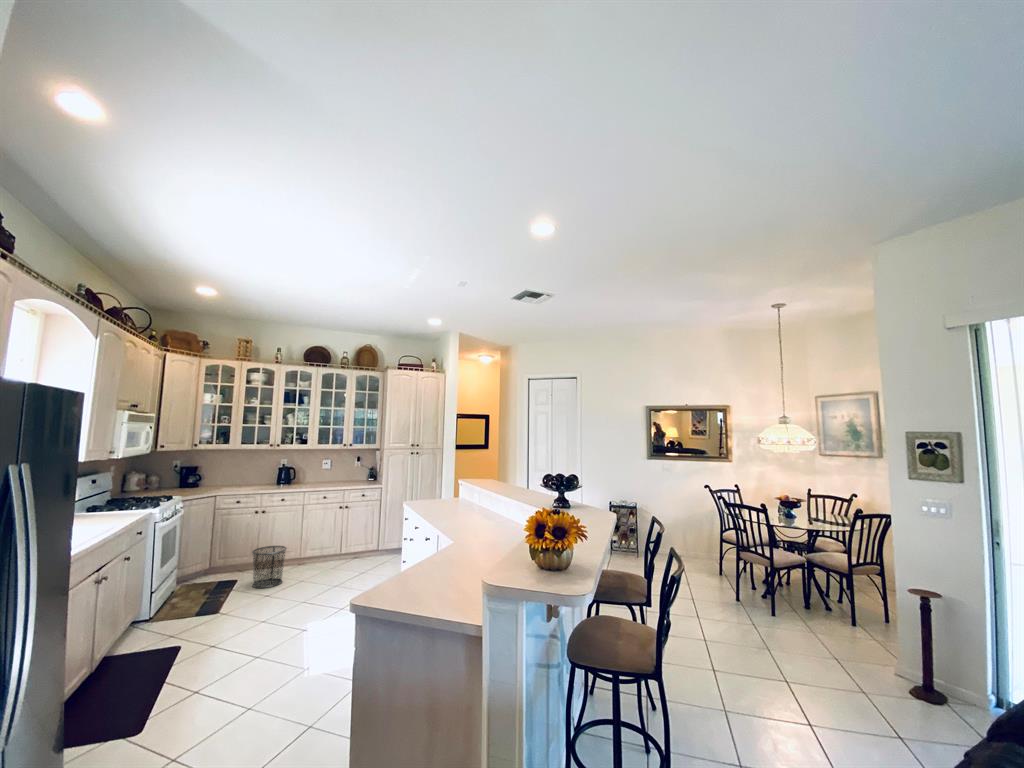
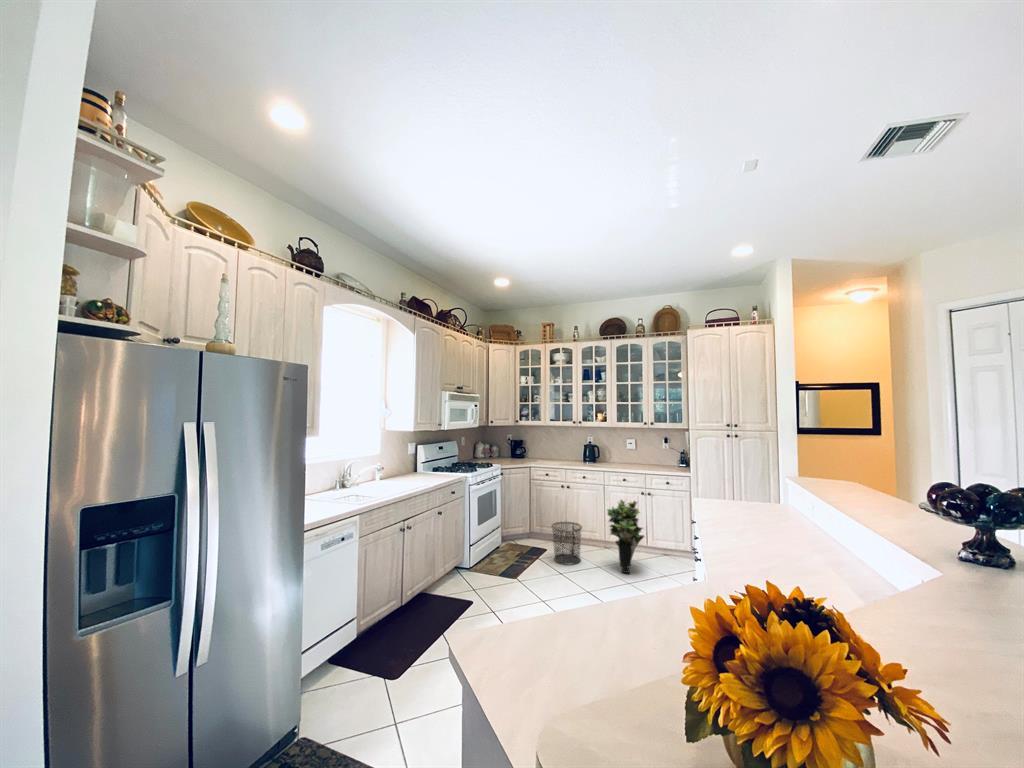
potted plant: none [314,514,349,580] -> present [607,500,644,573]

